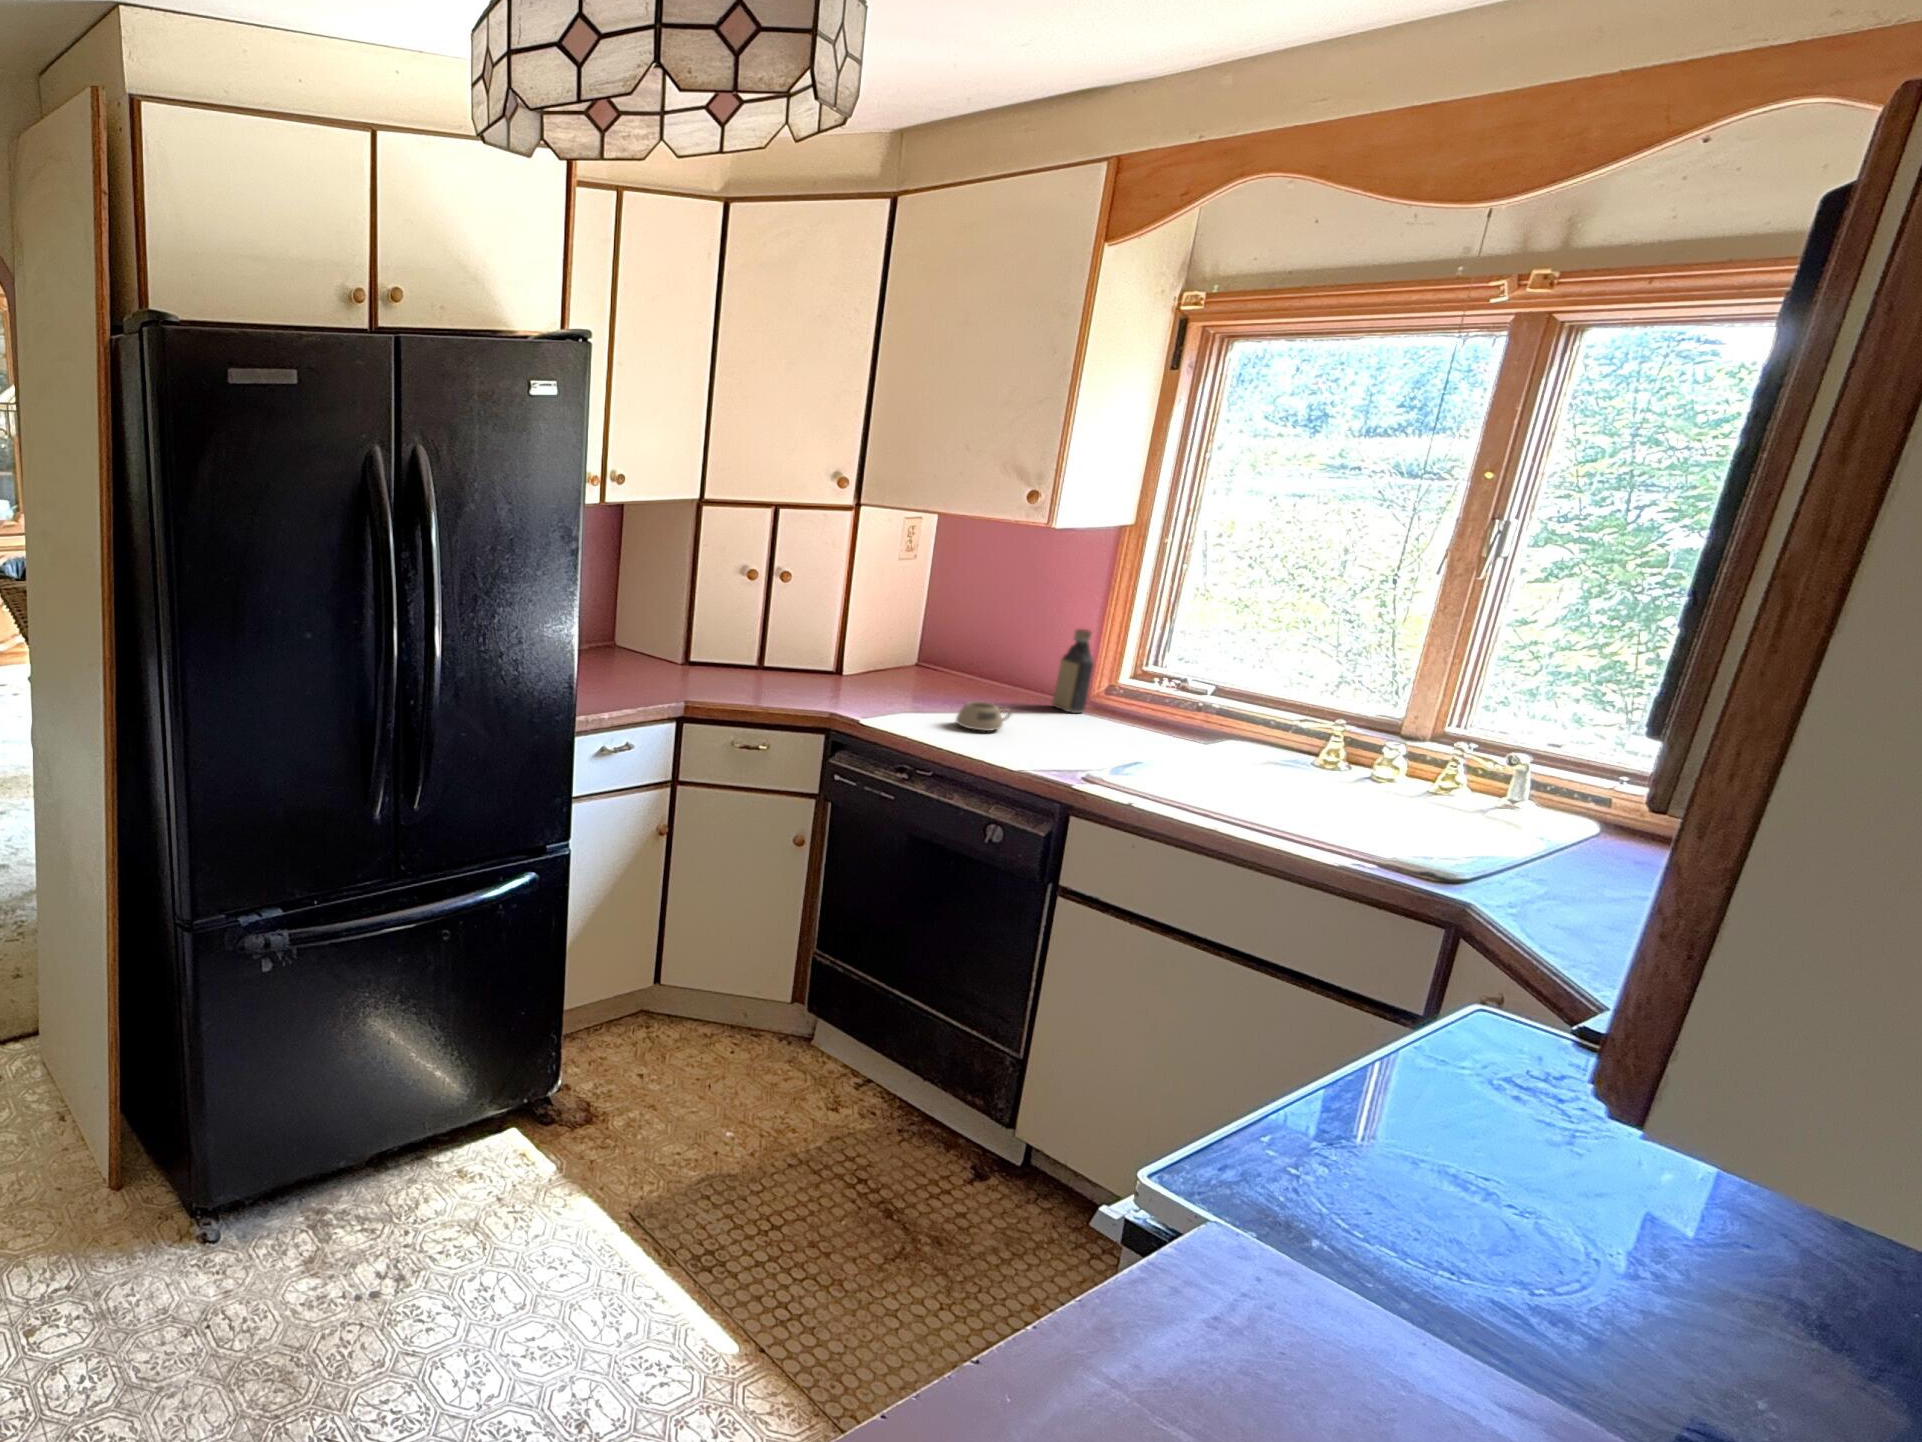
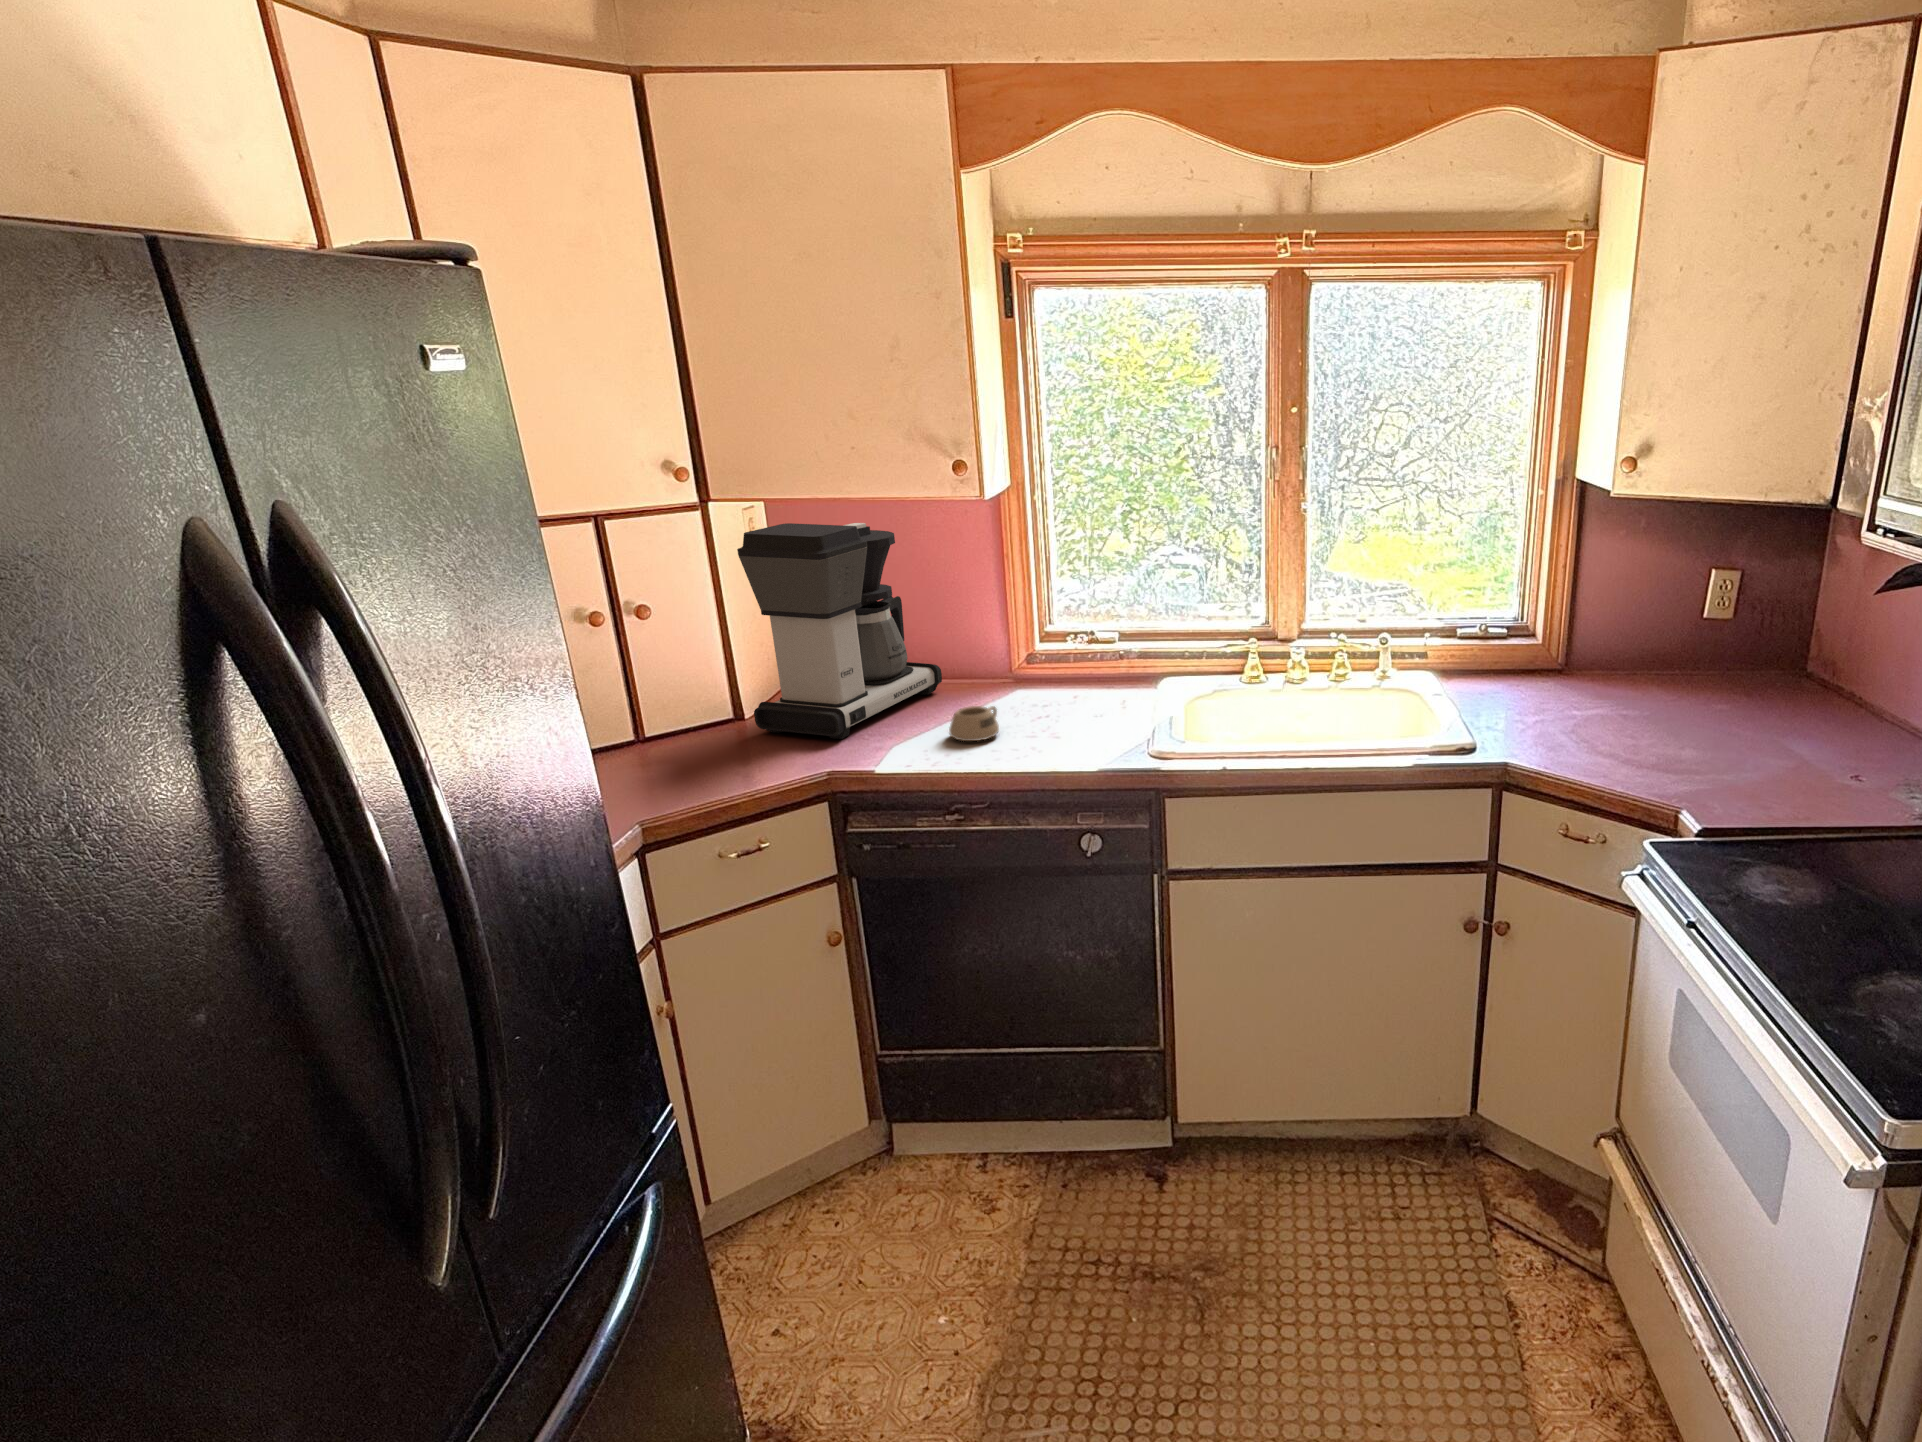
coffee maker: none [837,531,1022,702] -> present [737,523,942,739]
bottle: present [1052,629,1094,713] -> none [975,601,1013,690]

